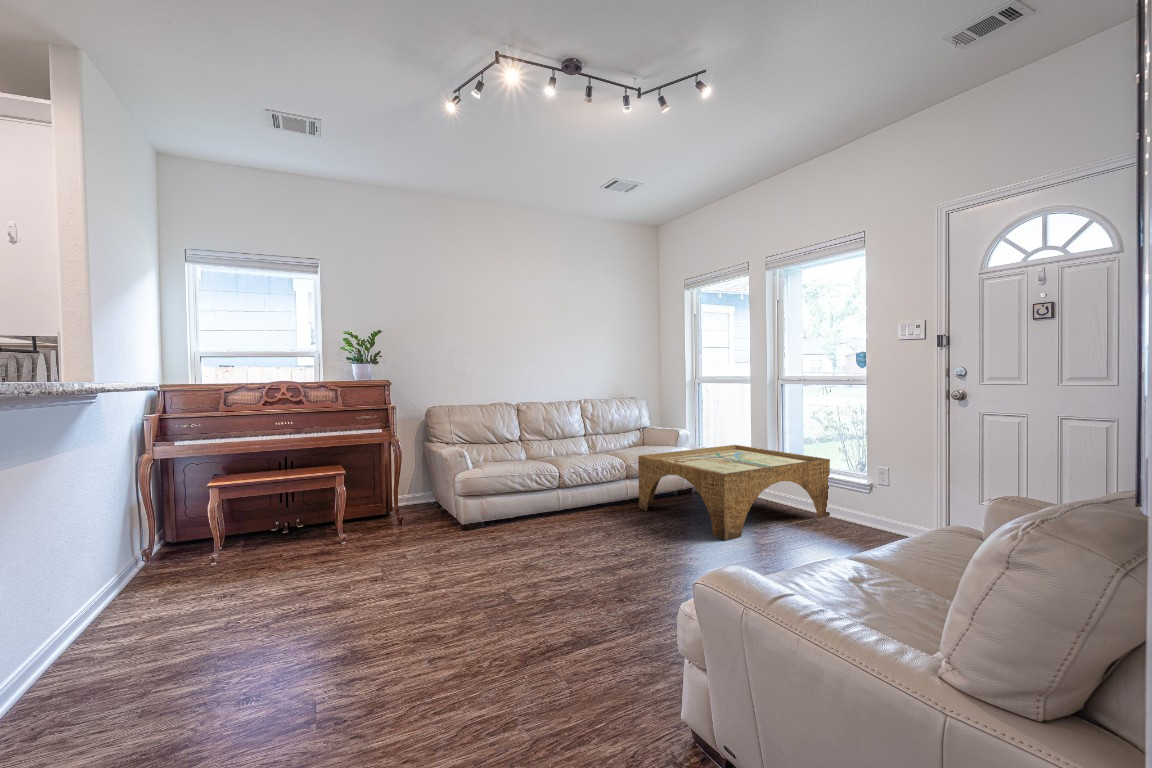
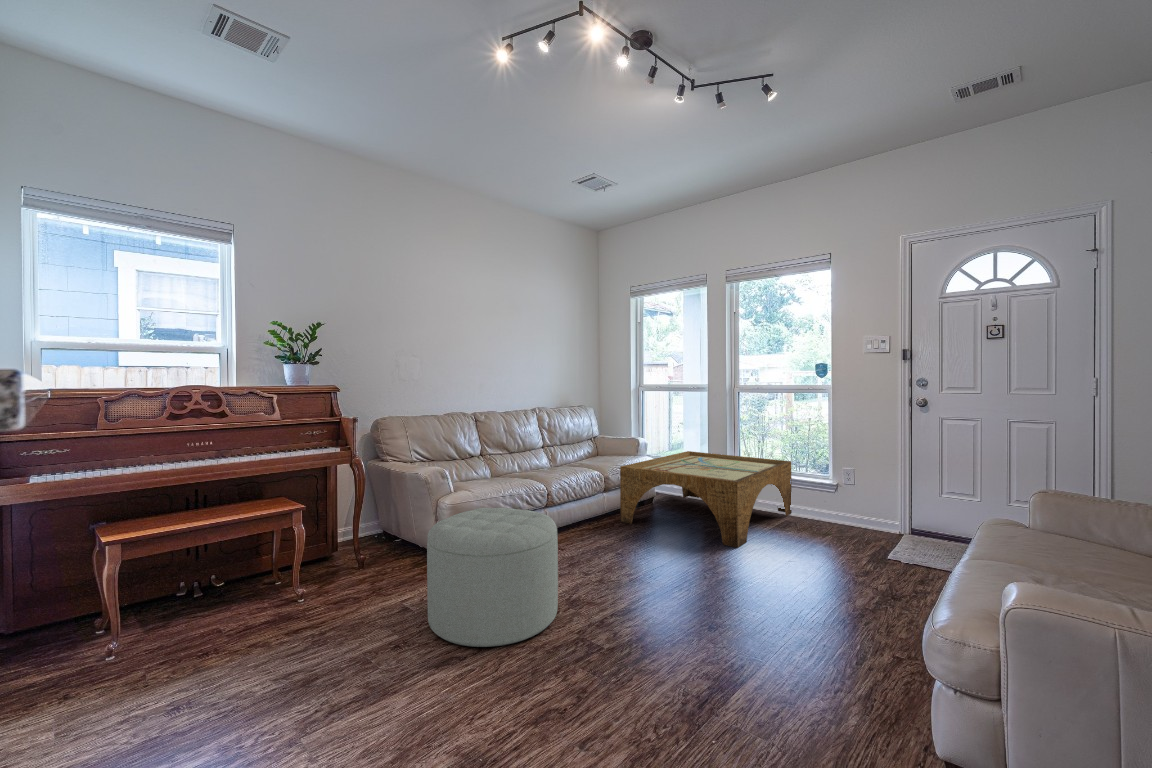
ottoman: none [403,481,510,585] -> present [427,508,558,647]

